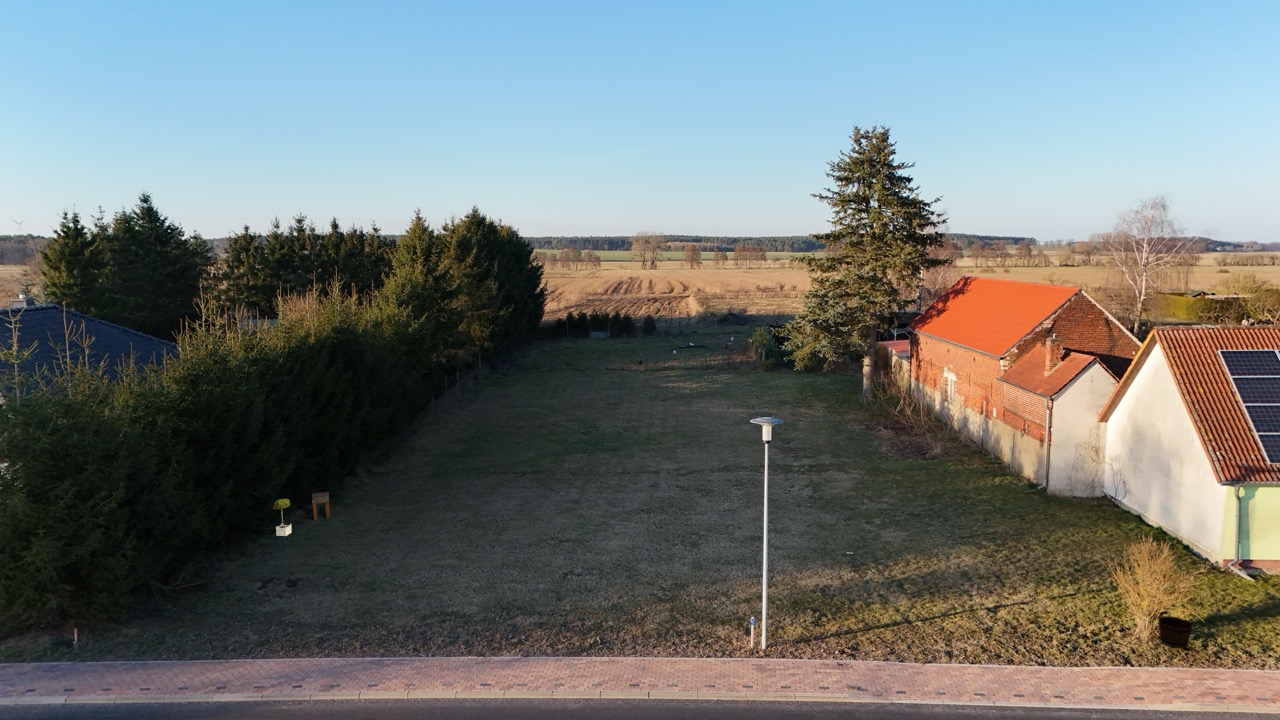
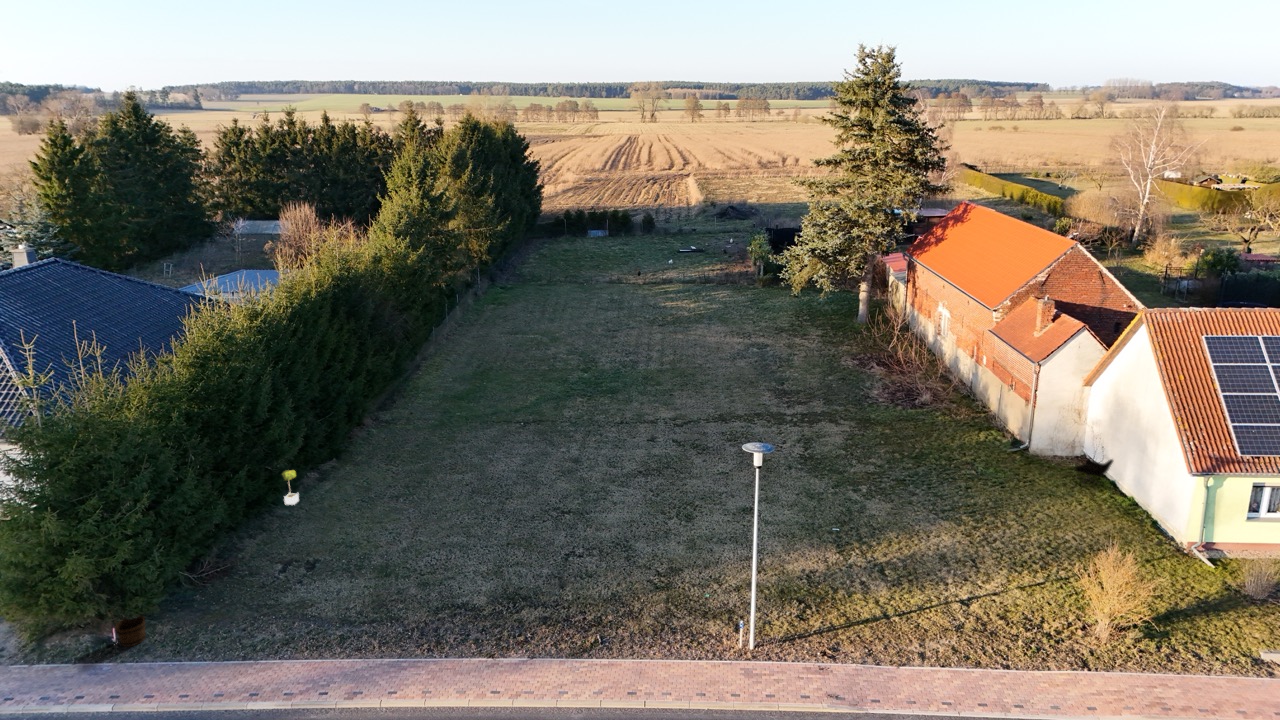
lounge chair: none [1096,490,1136,517] -> present [1076,459,1113,480]
bench: present [312,492,330,520] -> none [316,454,335,484]
bucket: present [1158,616,1192,648] -> present [115,616,146,647]

